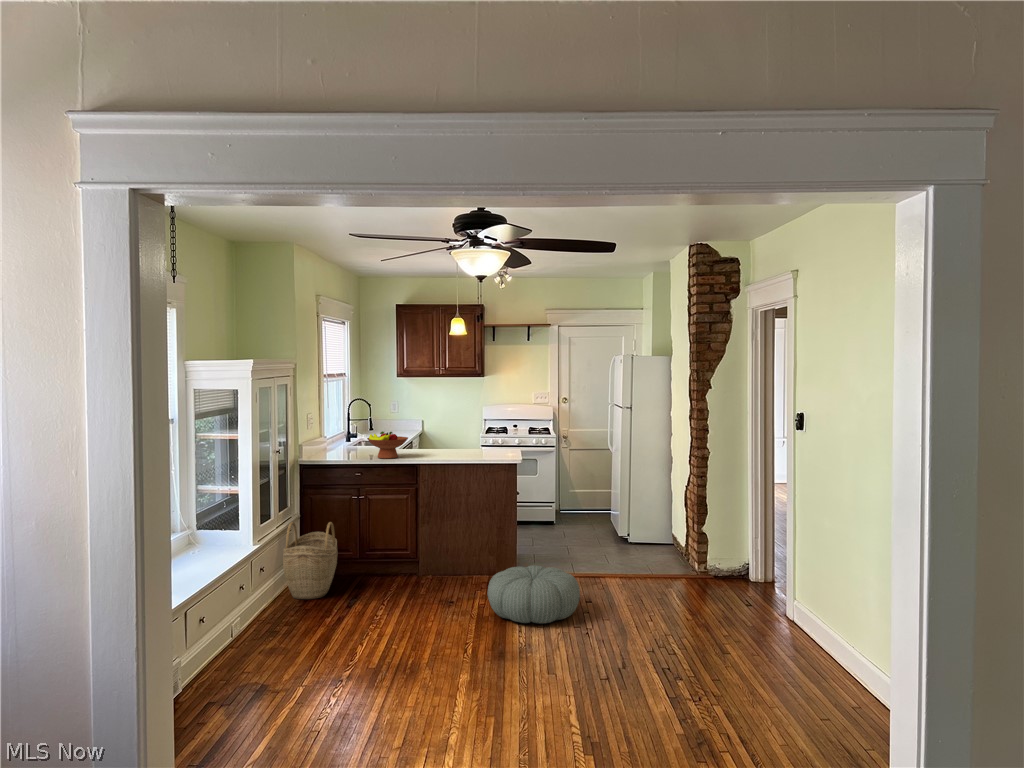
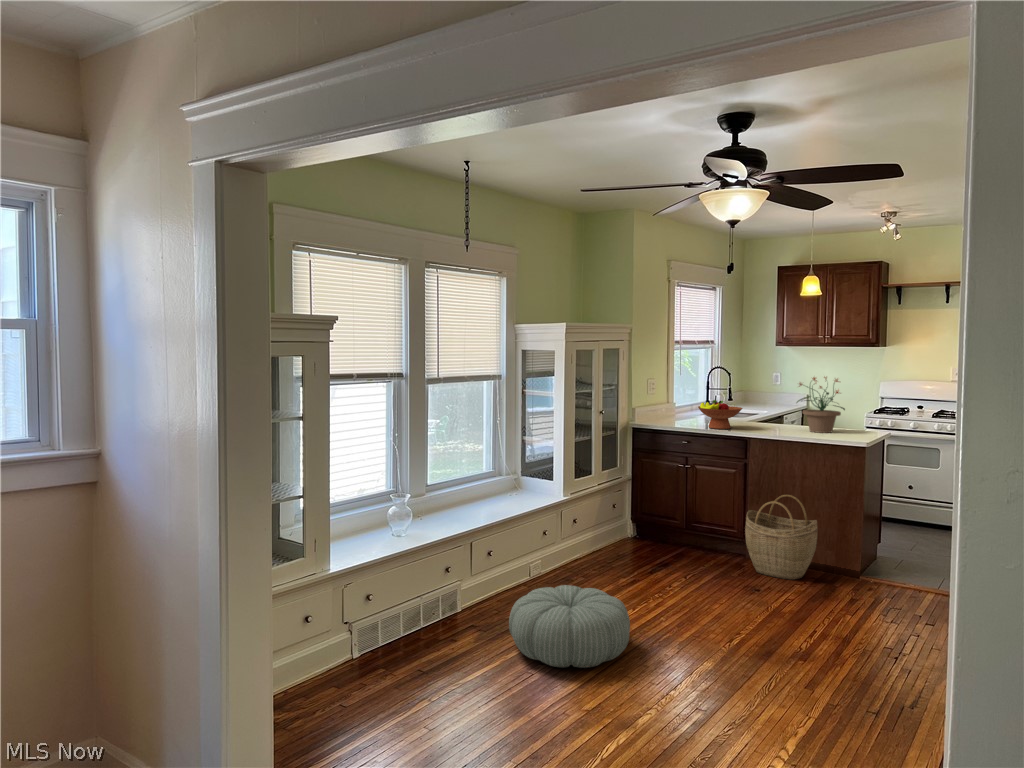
potted plant: none [451,404,491,455] -> present [797,377,845,433]
woven basket: present [283,522,337,599] -> present [745,495,817,580]
pouf: present [487,565,580,624] -> present [509,585,630,668]

